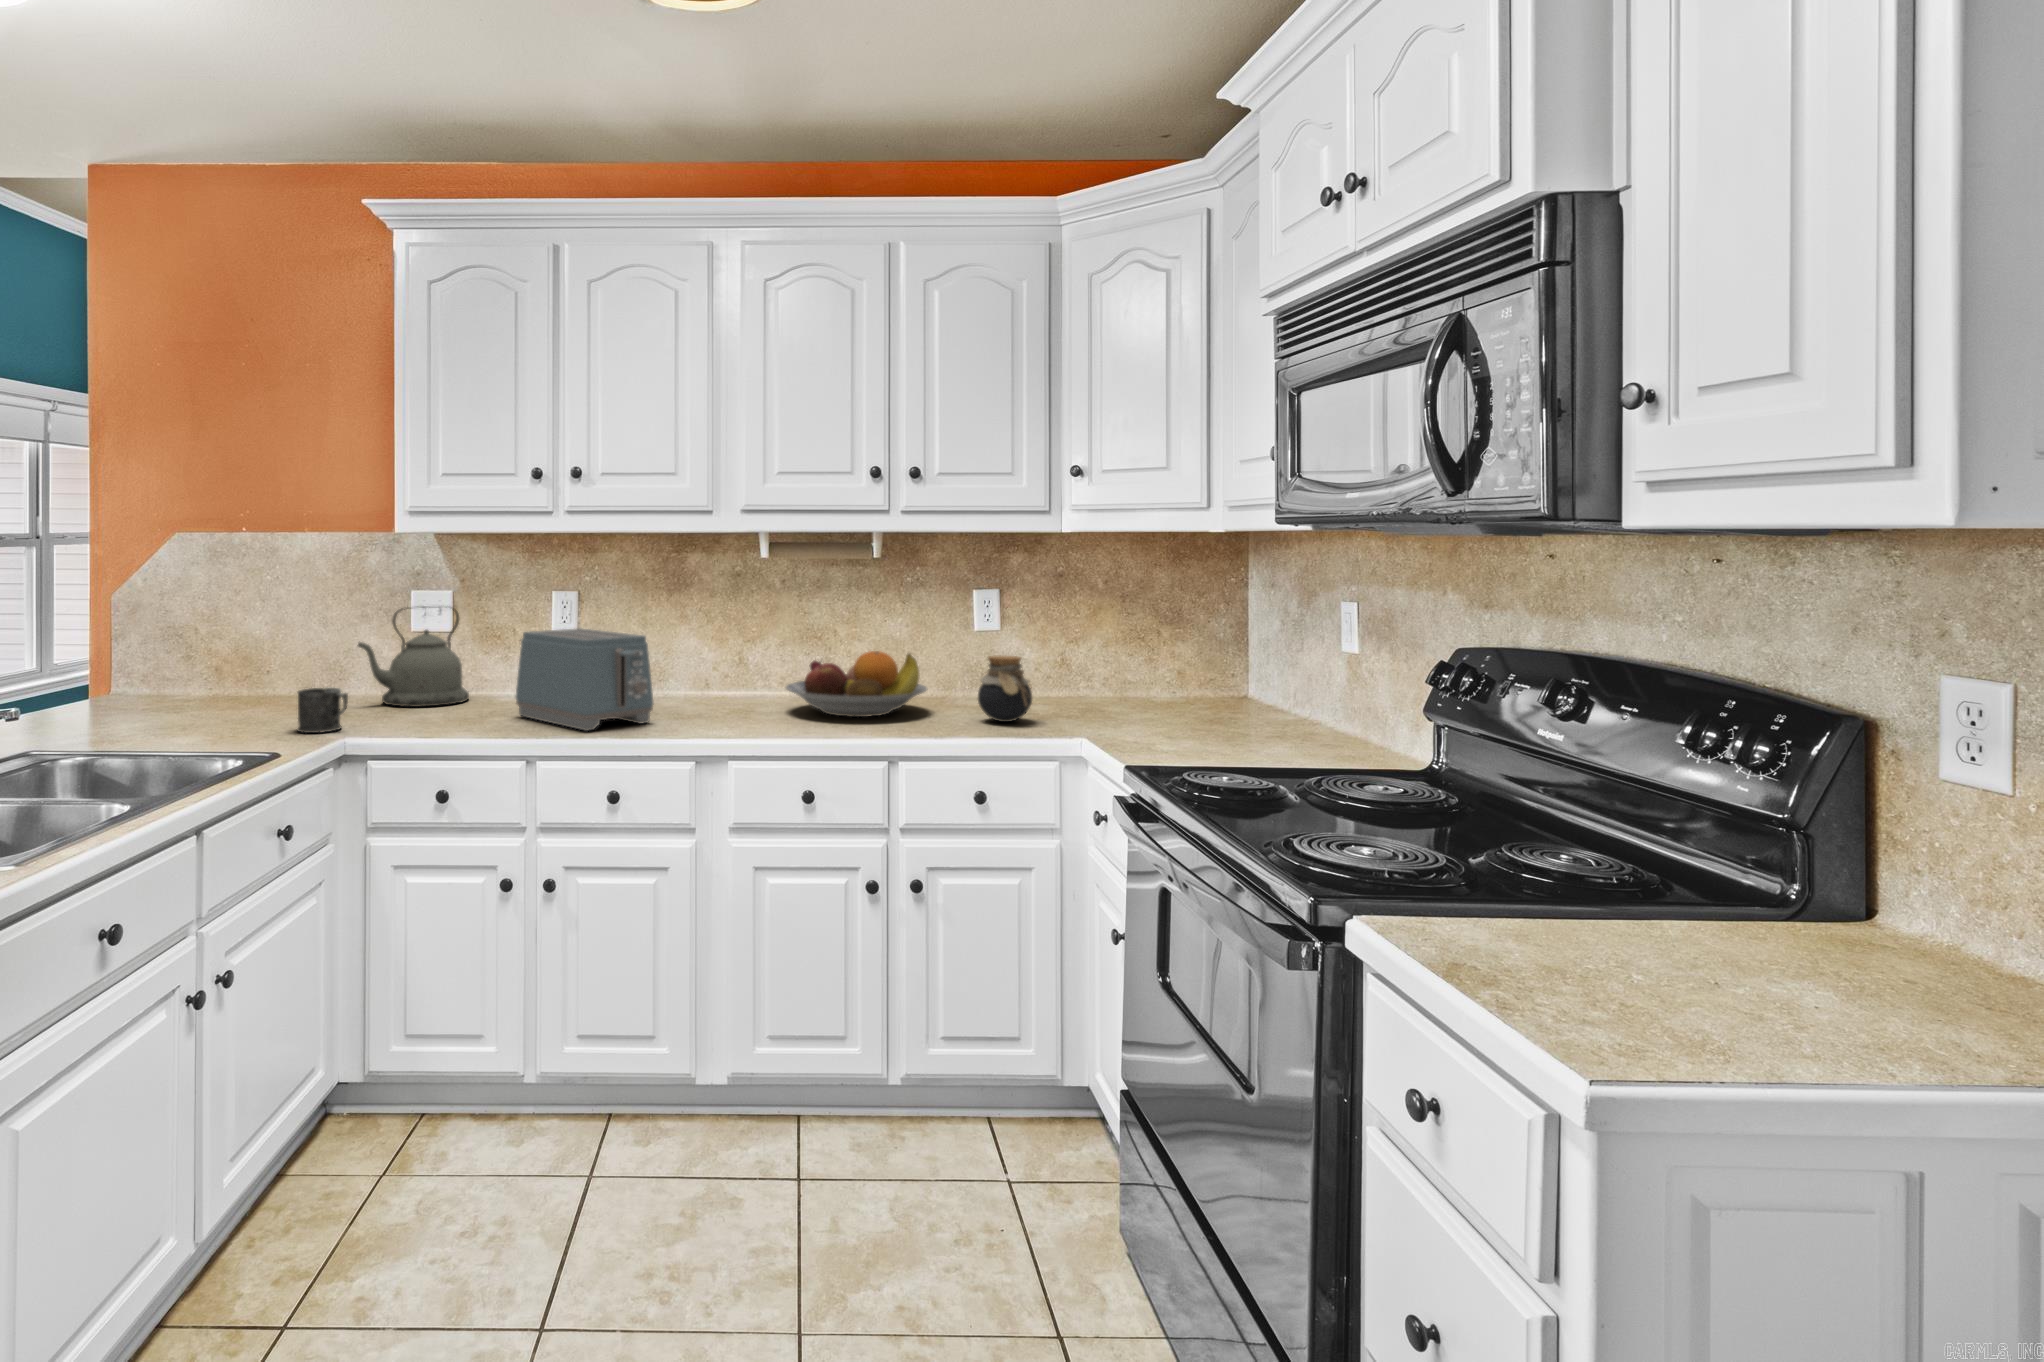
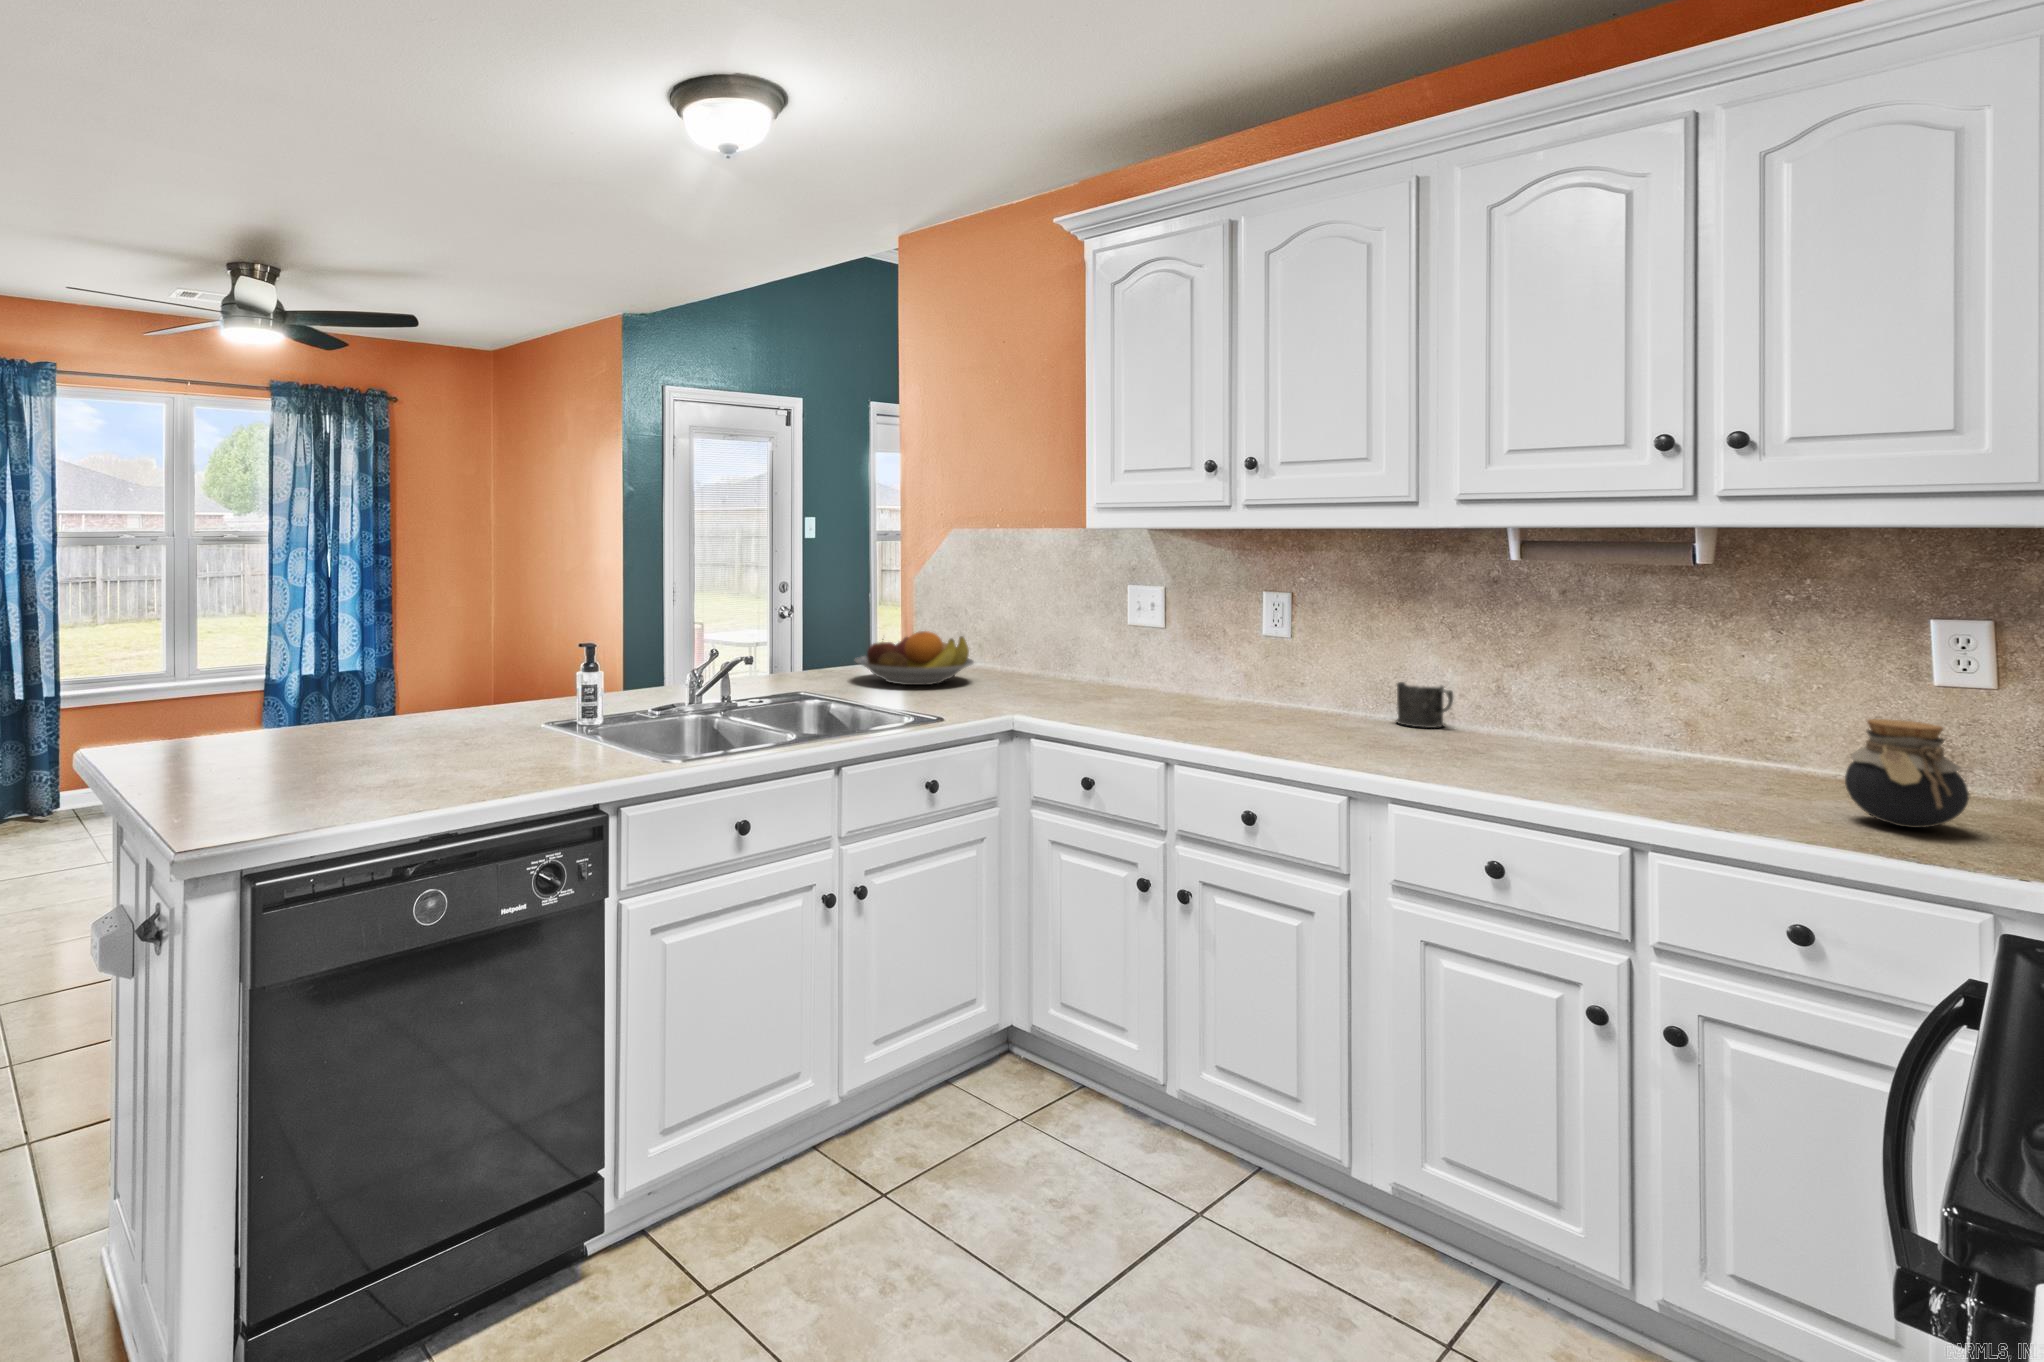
kettle: present [358,609,469,707] -> none [1066,600,1176,697]
toaster: present [516,628,654,731] -> none [1188,630,1323,743]
fruit bowl: present [786,651,927,717] -> present [855,631,974,685]
mug: present [297,688,348,733] -> present [1397,682,1453,728]

